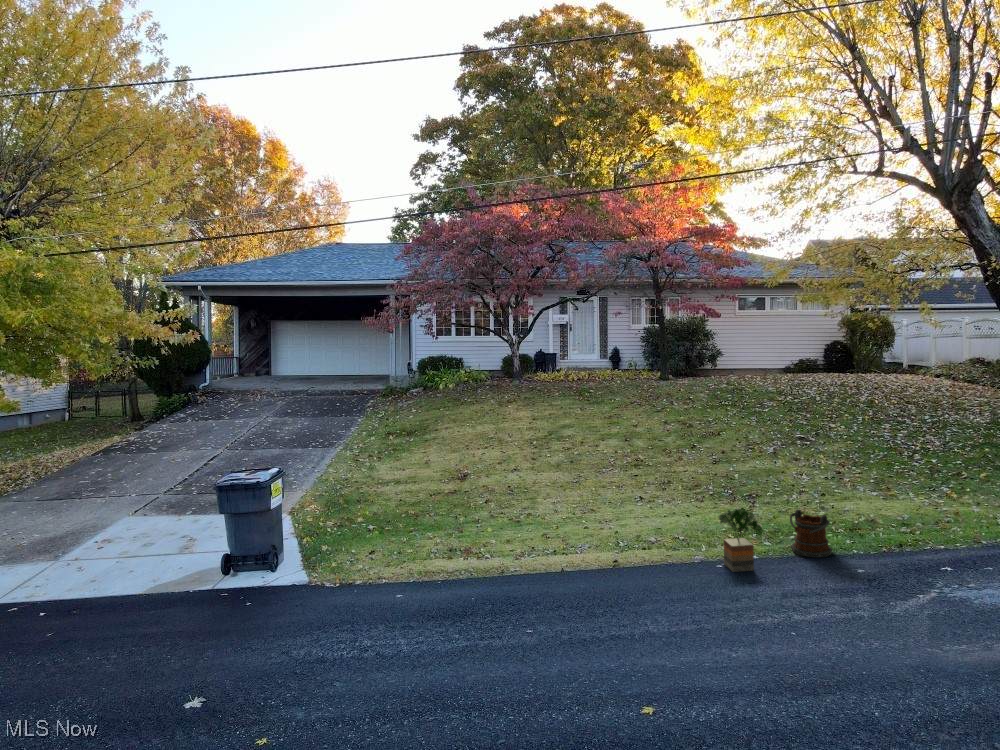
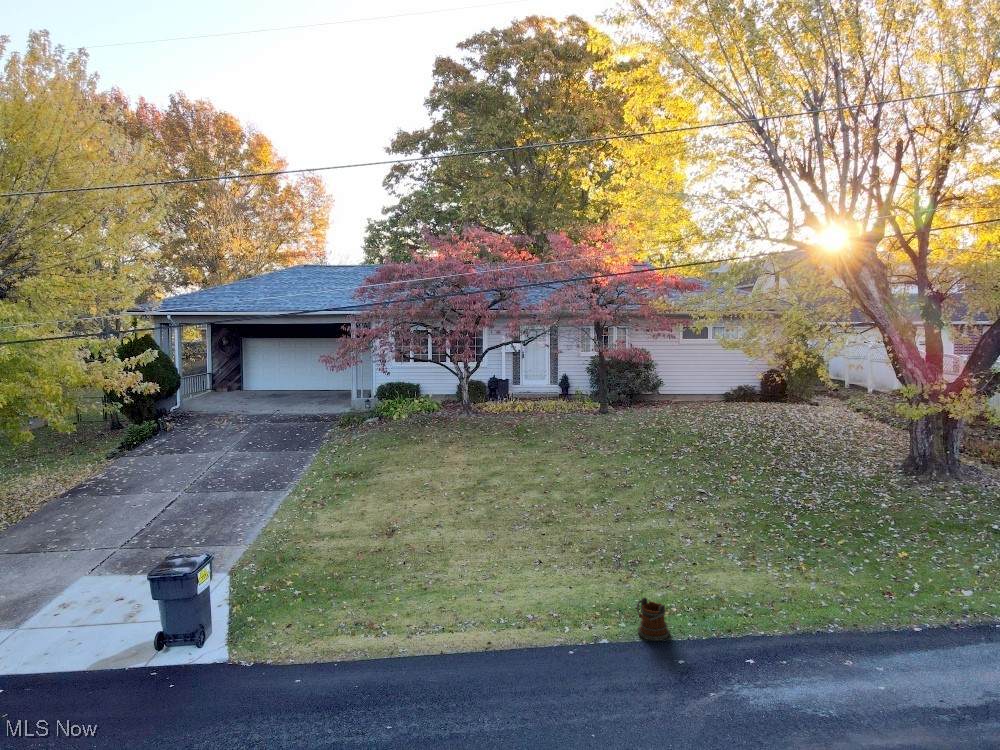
potted tree: present [718,509,763,572] -> none [570,601,605,656]

